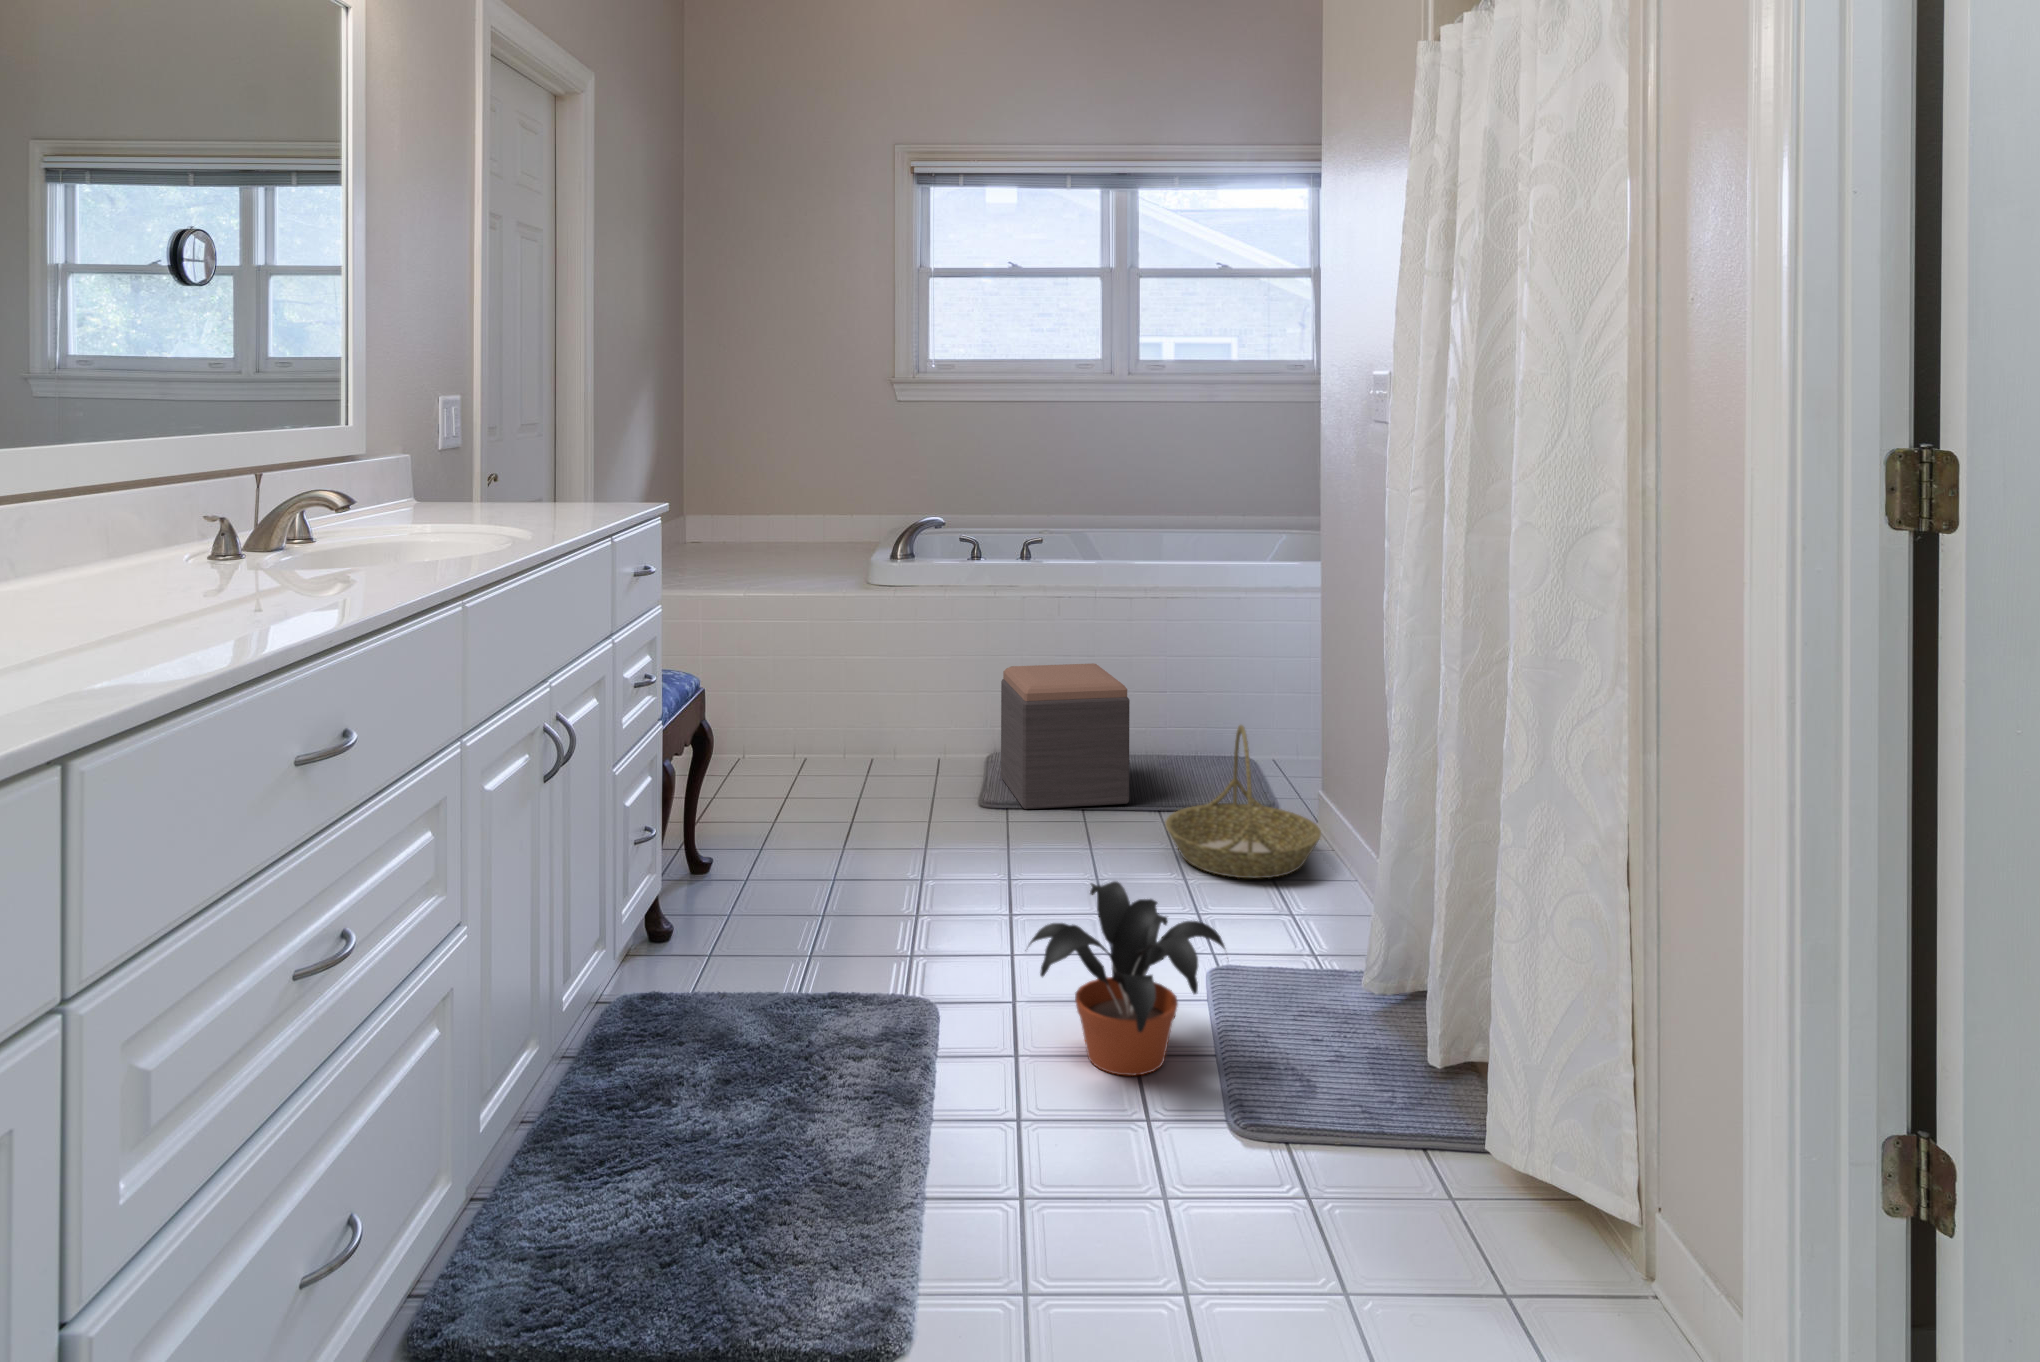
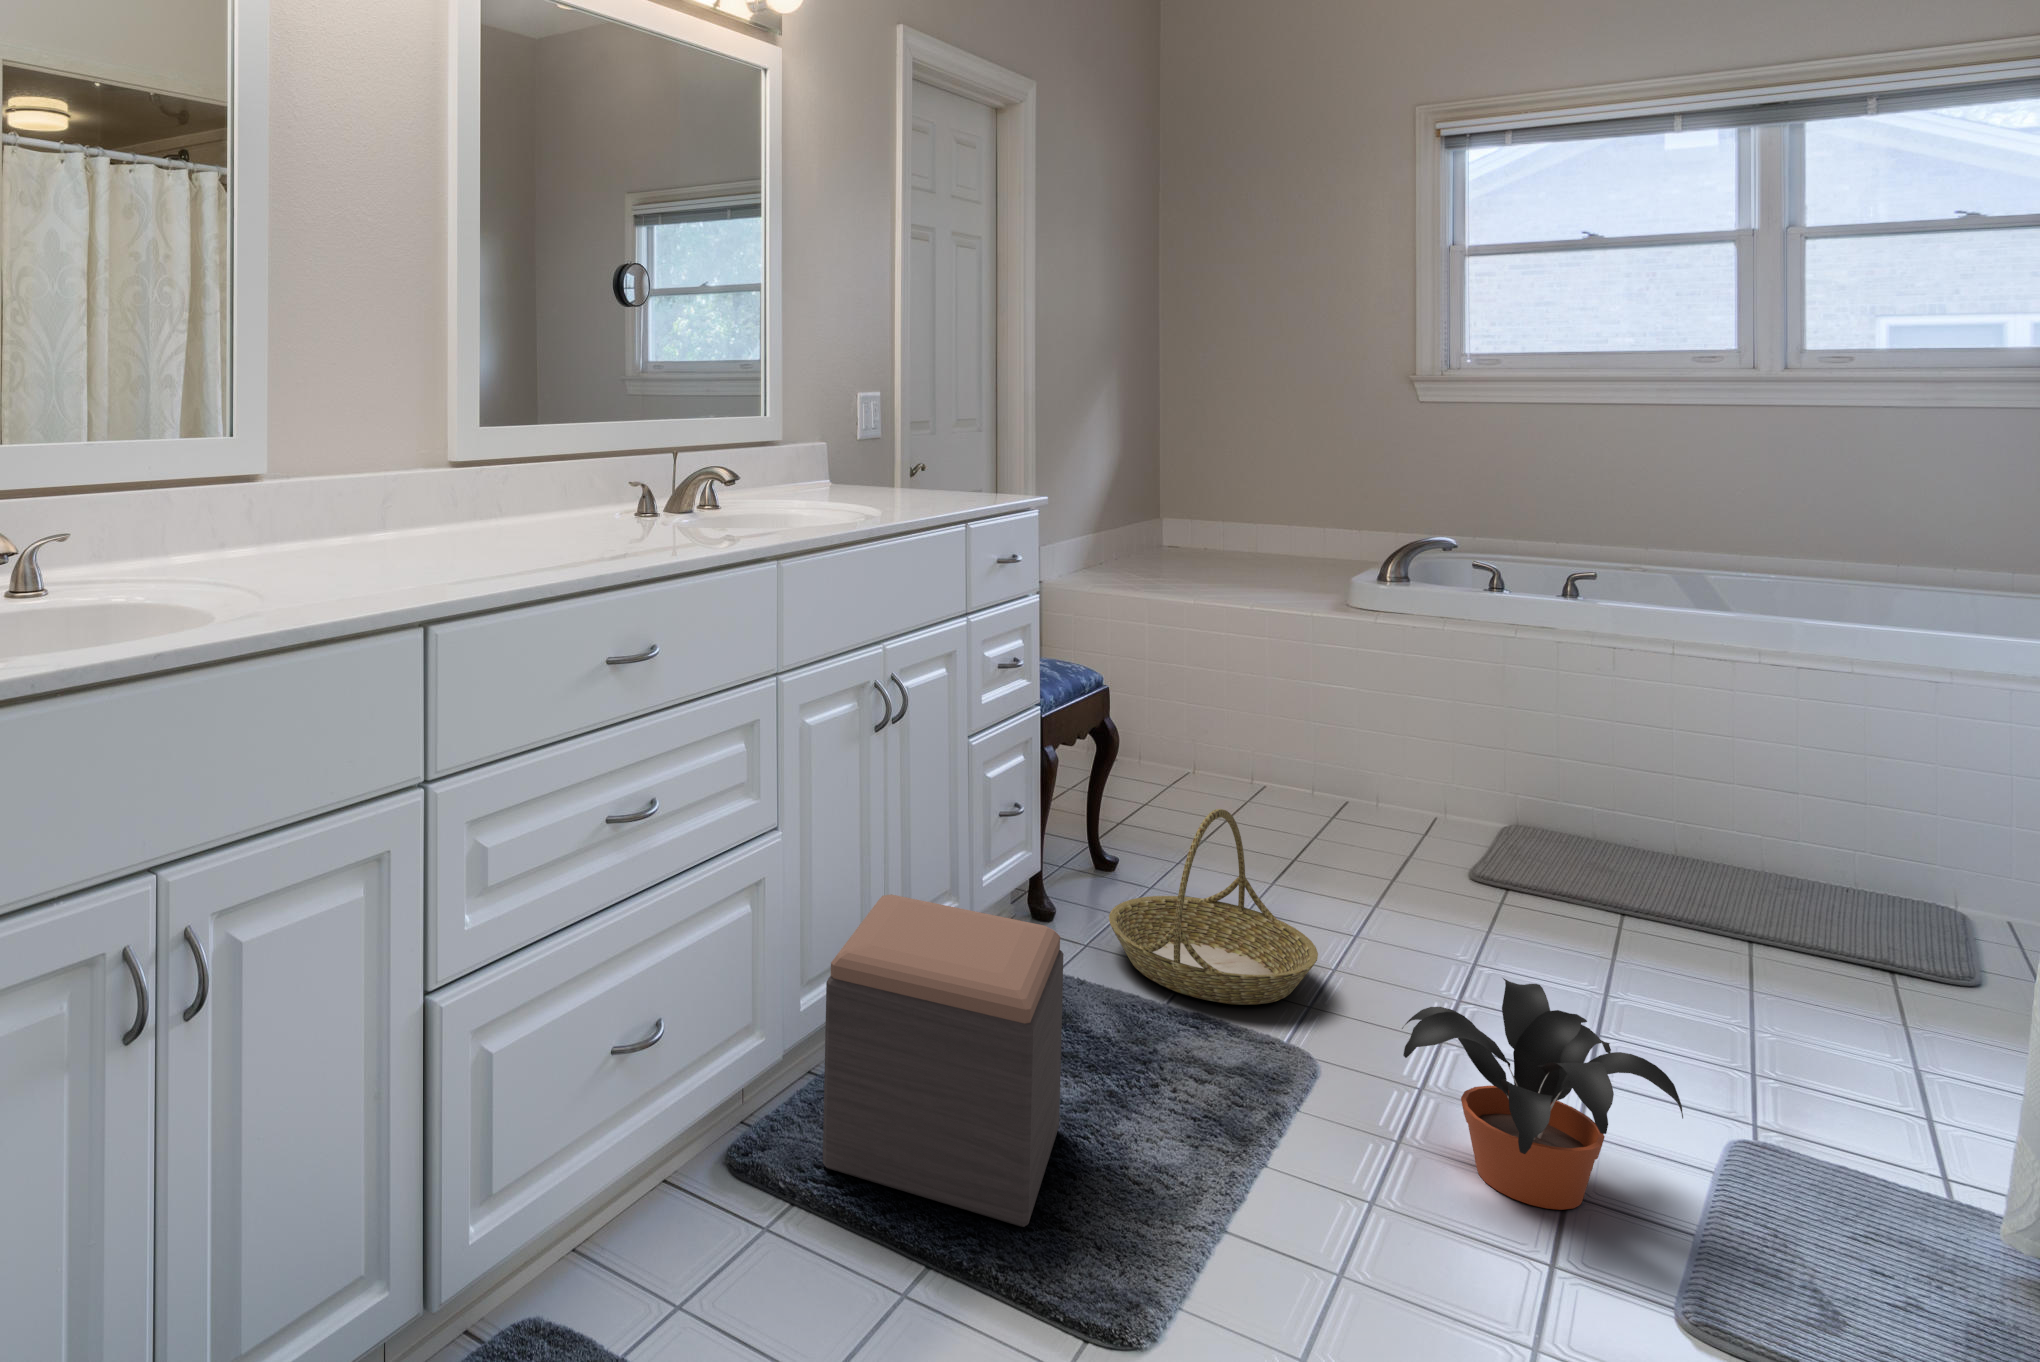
footstool: present [1001,663,1130,809] -> present [823,894,1064,1227]
basket: present [1165,725,1321,878] -> present [1109,809,1318,1005]

